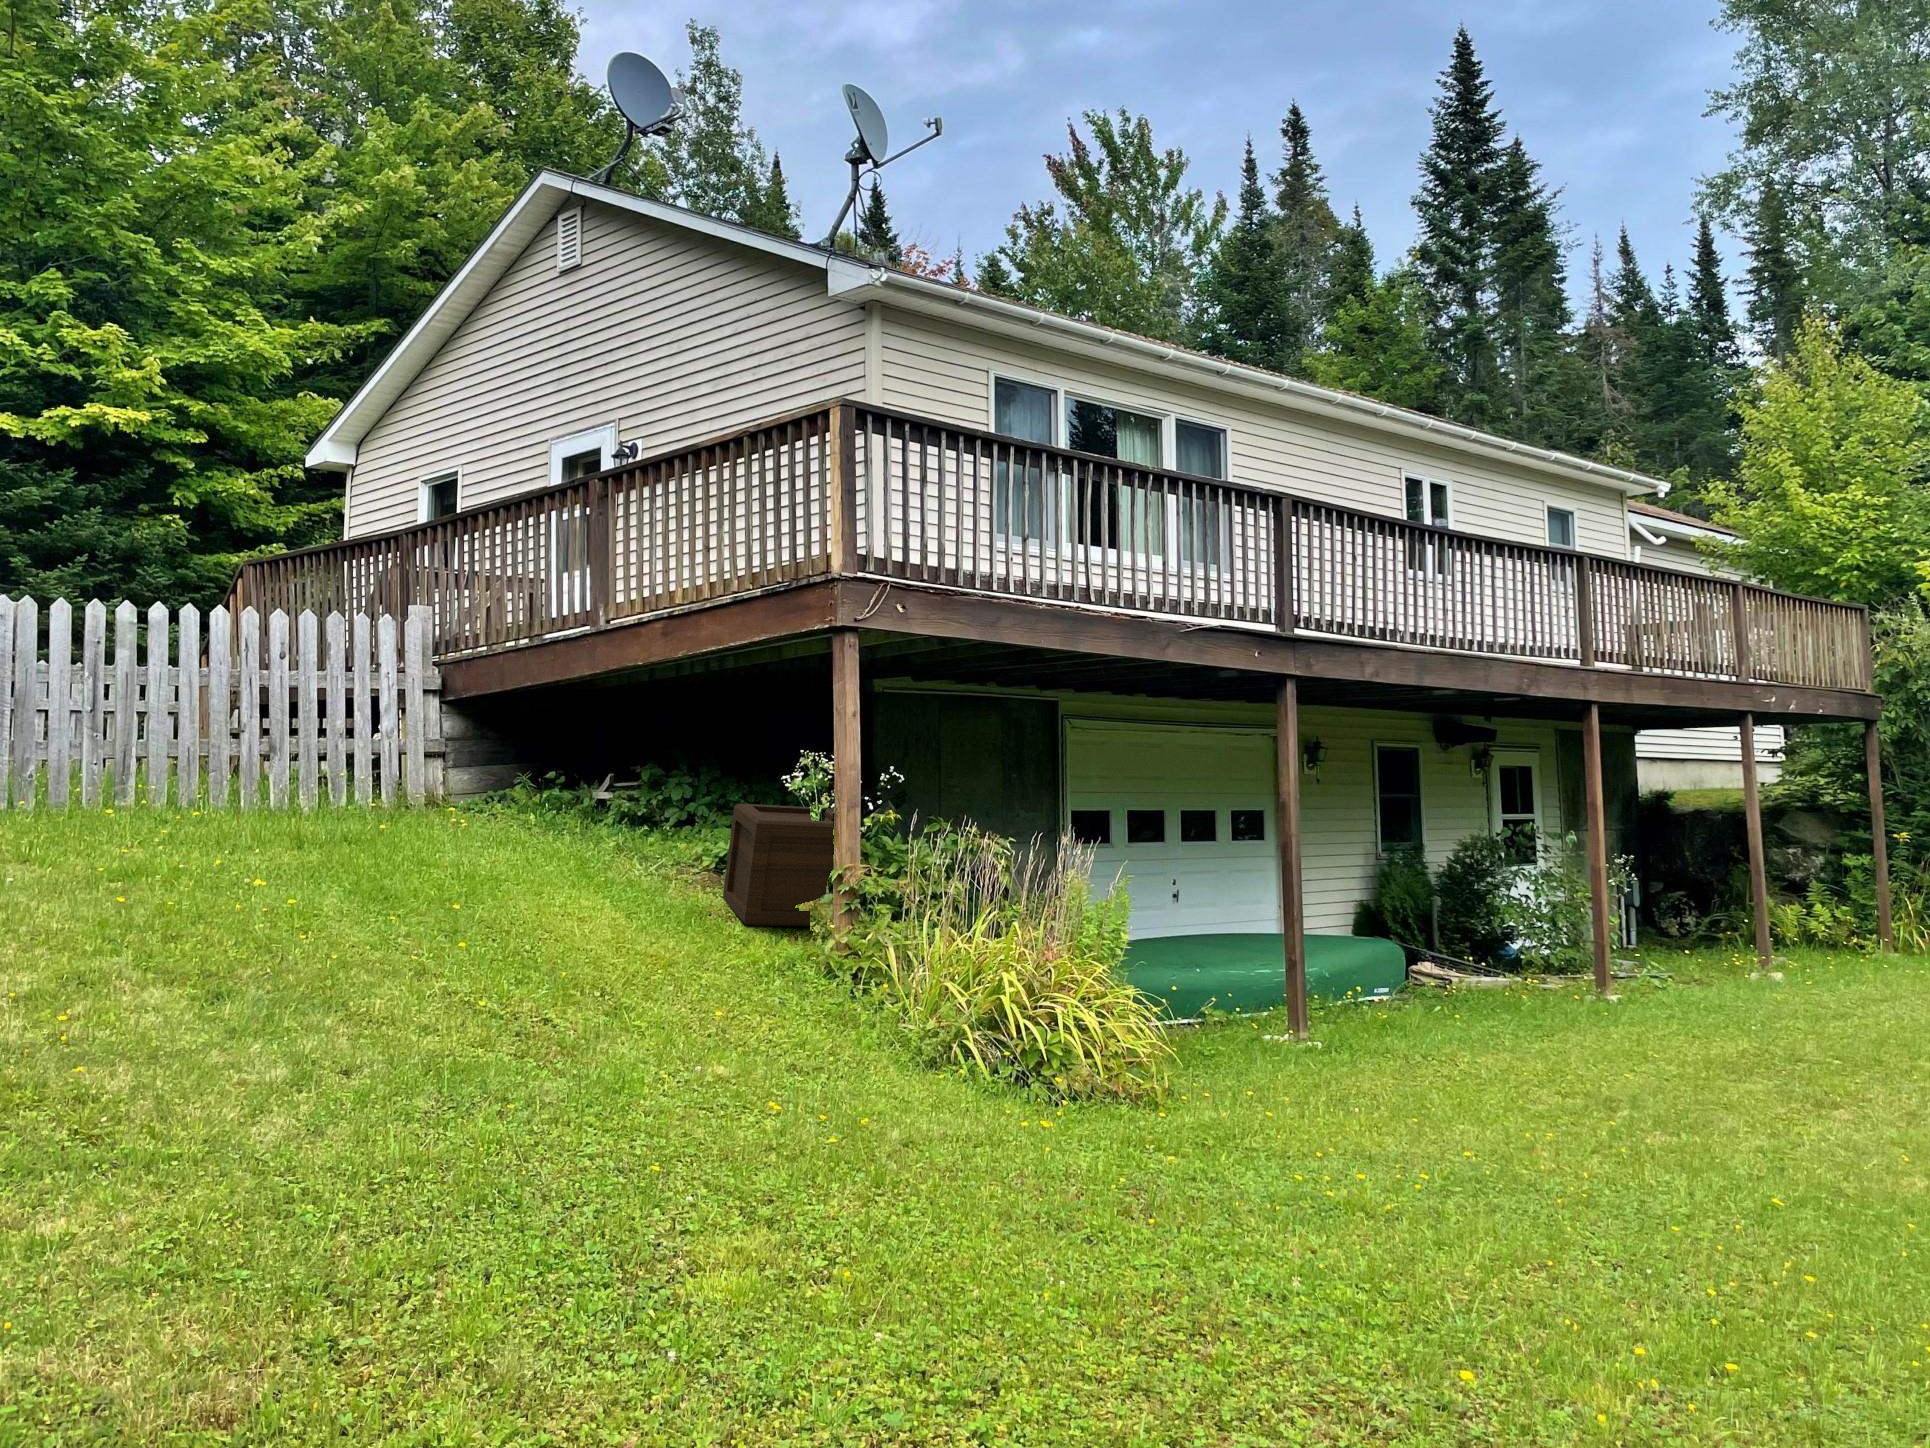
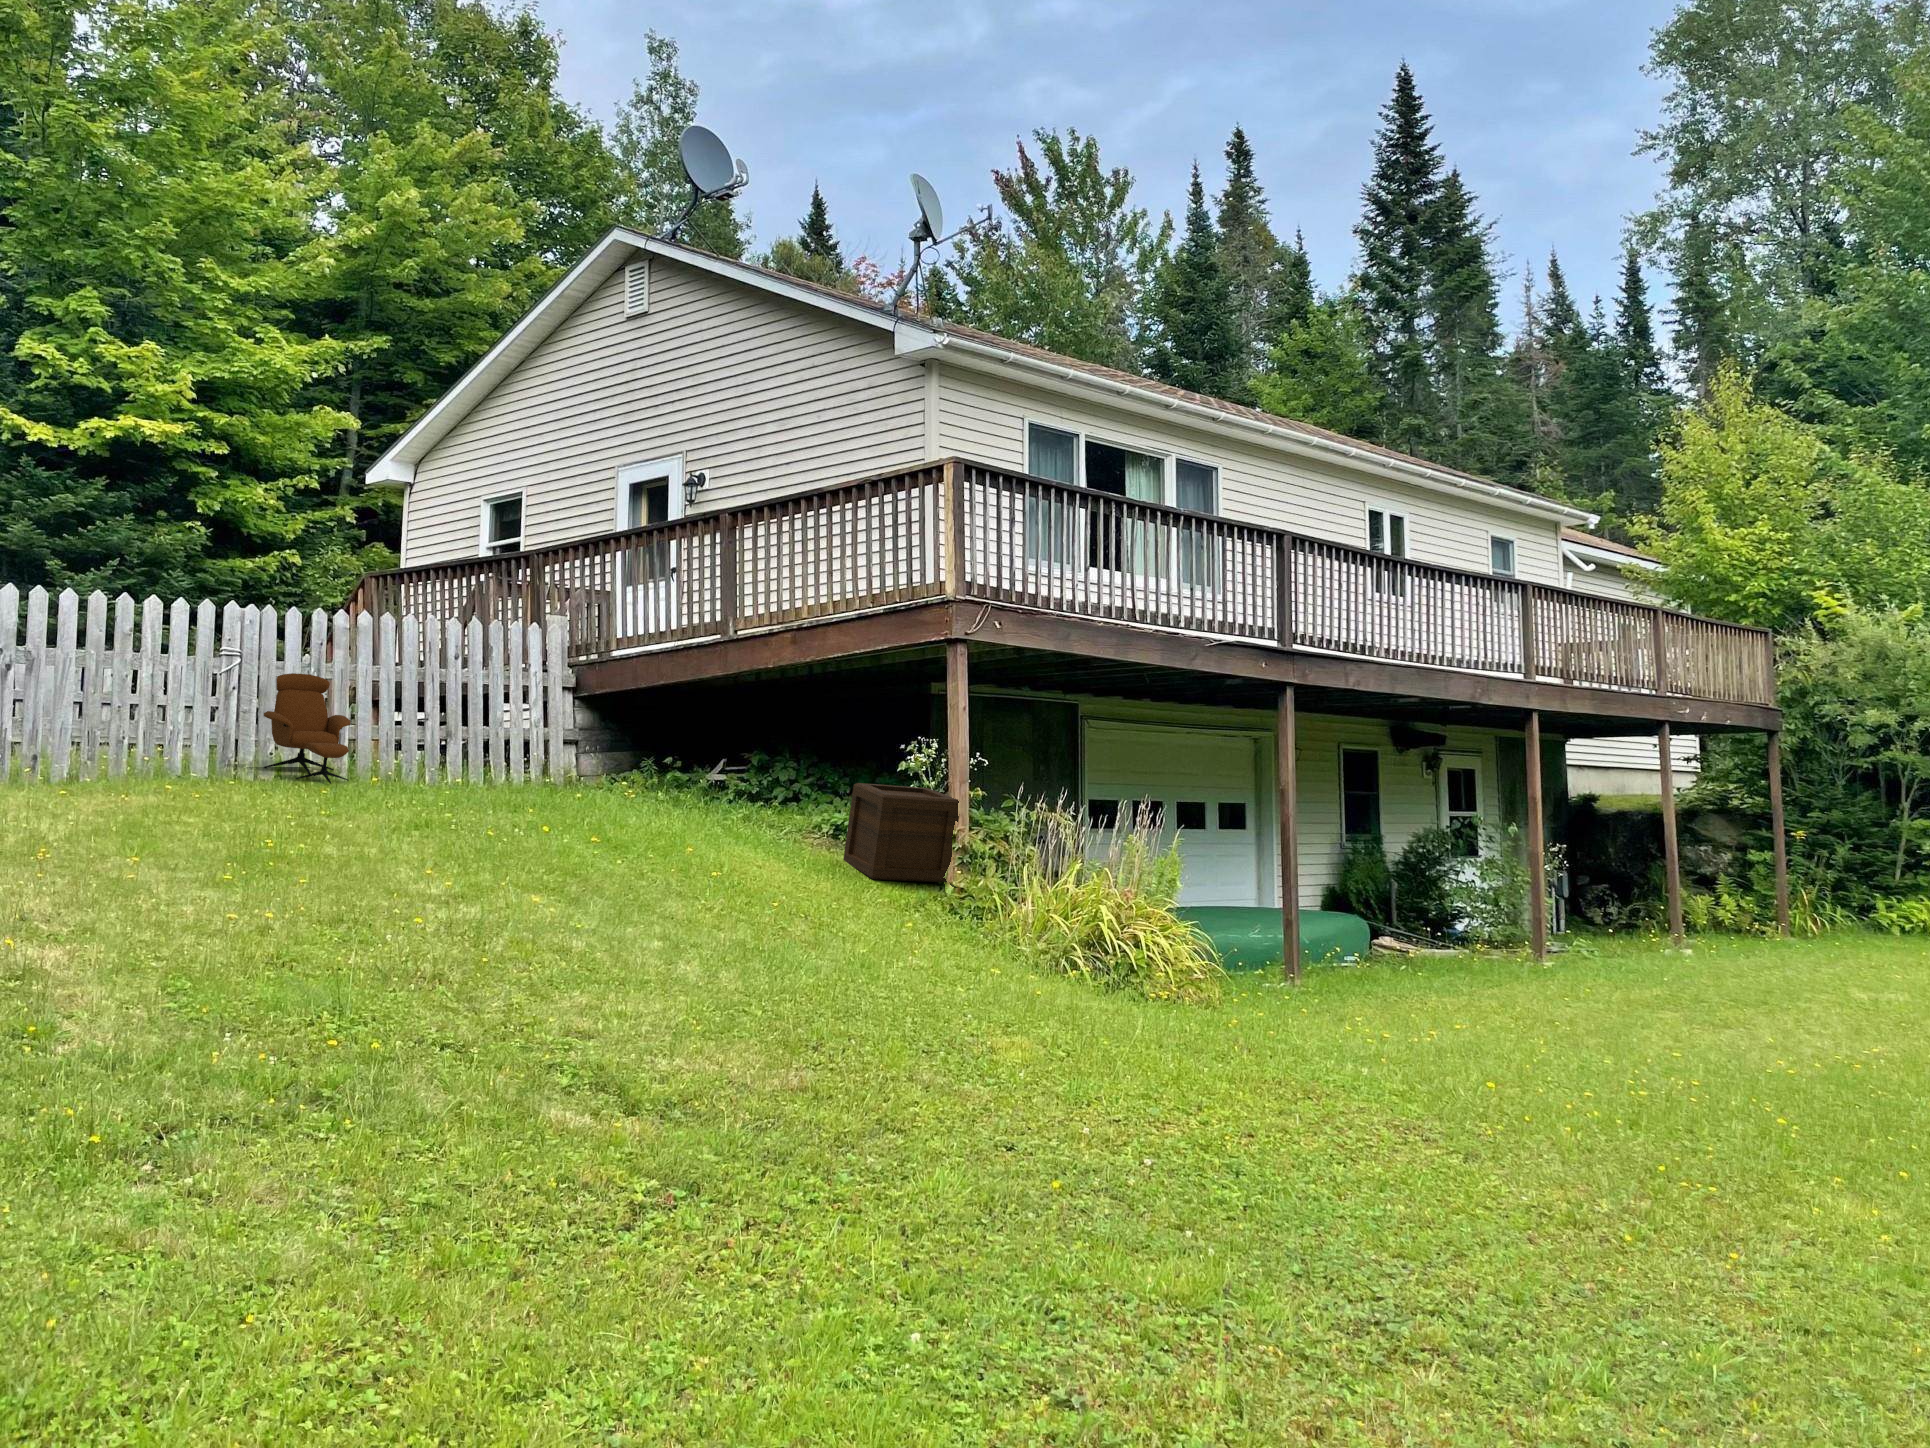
lounge chair: none [34,676,147,810] -> present [264,673,351,784]

